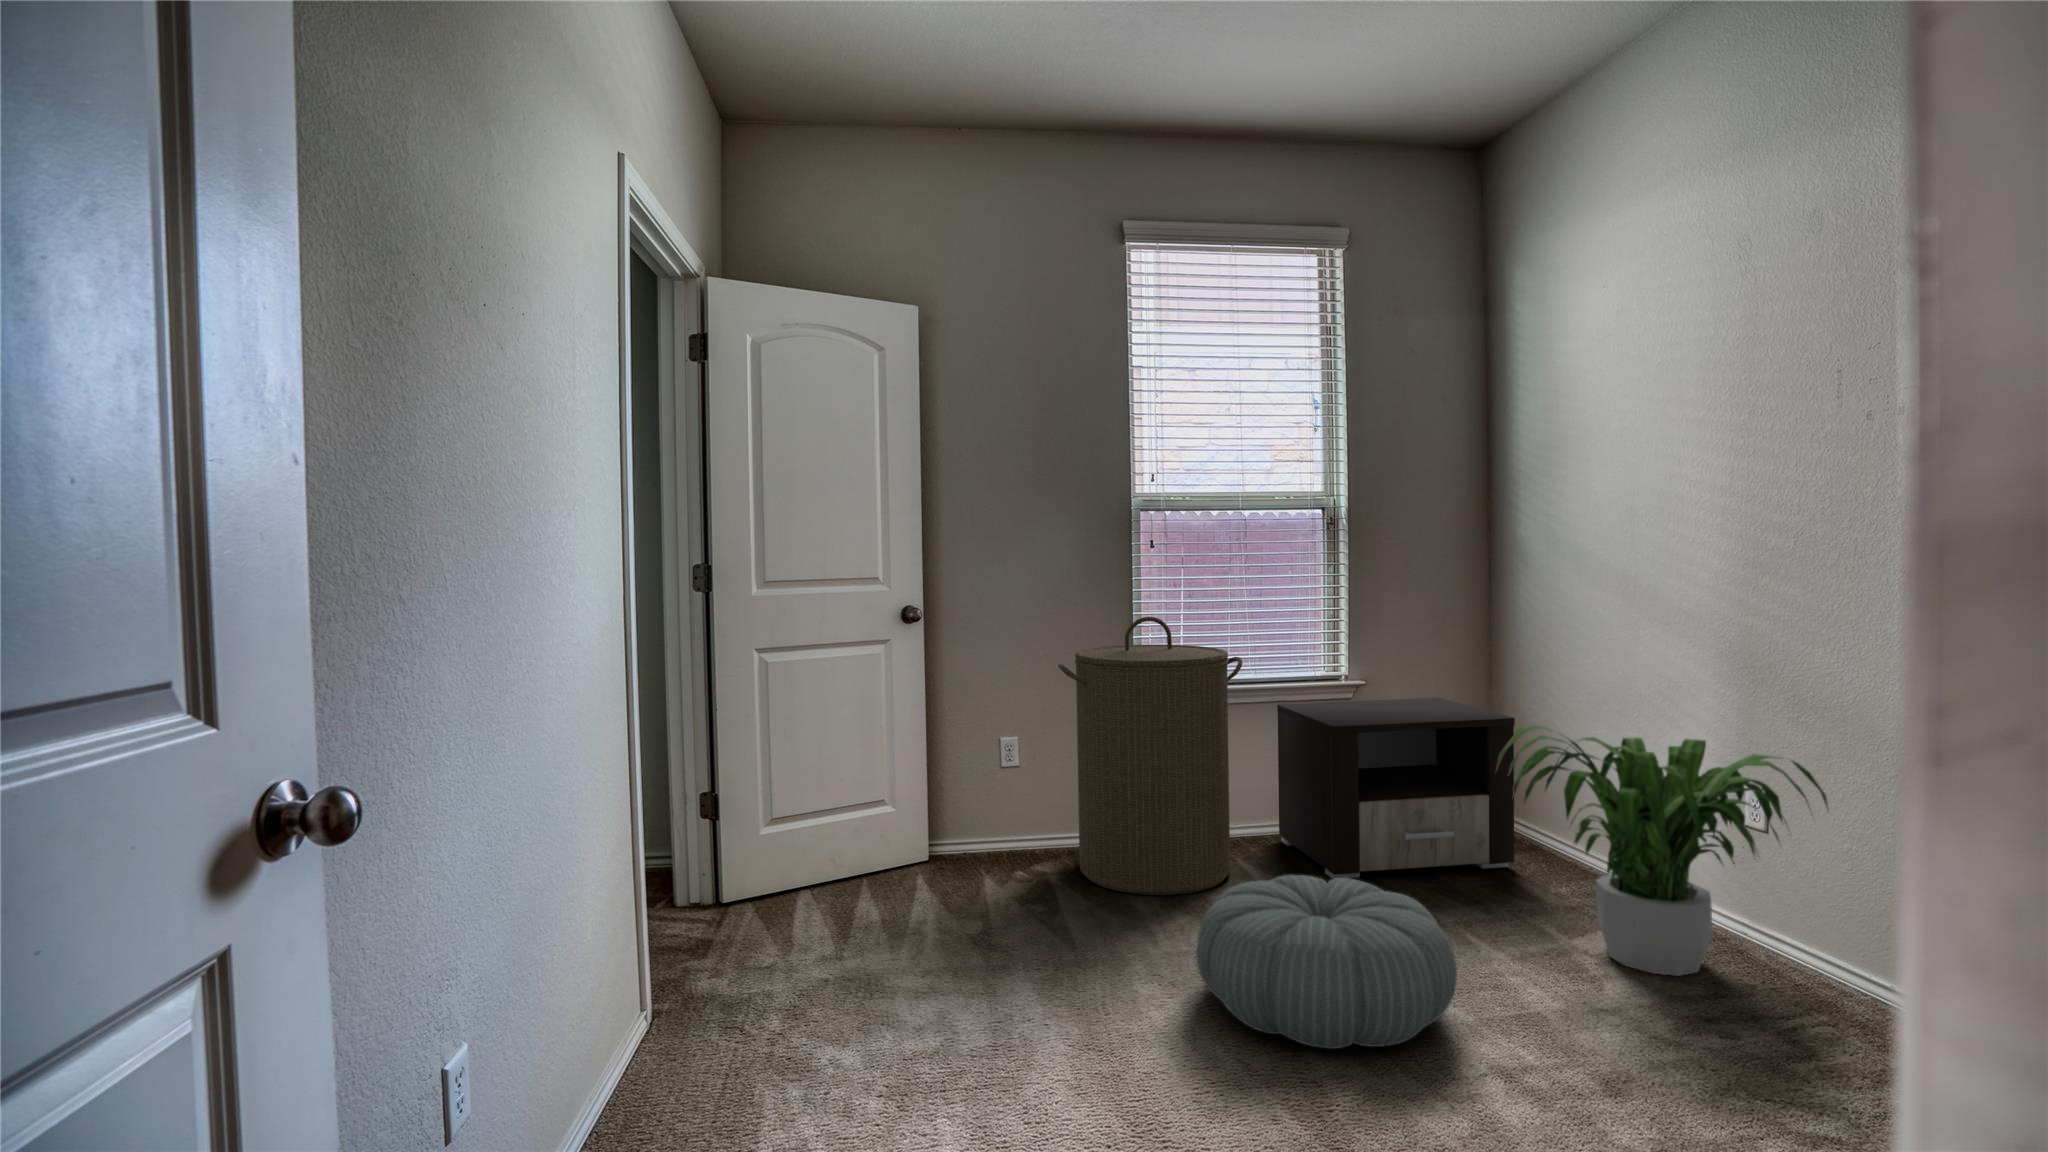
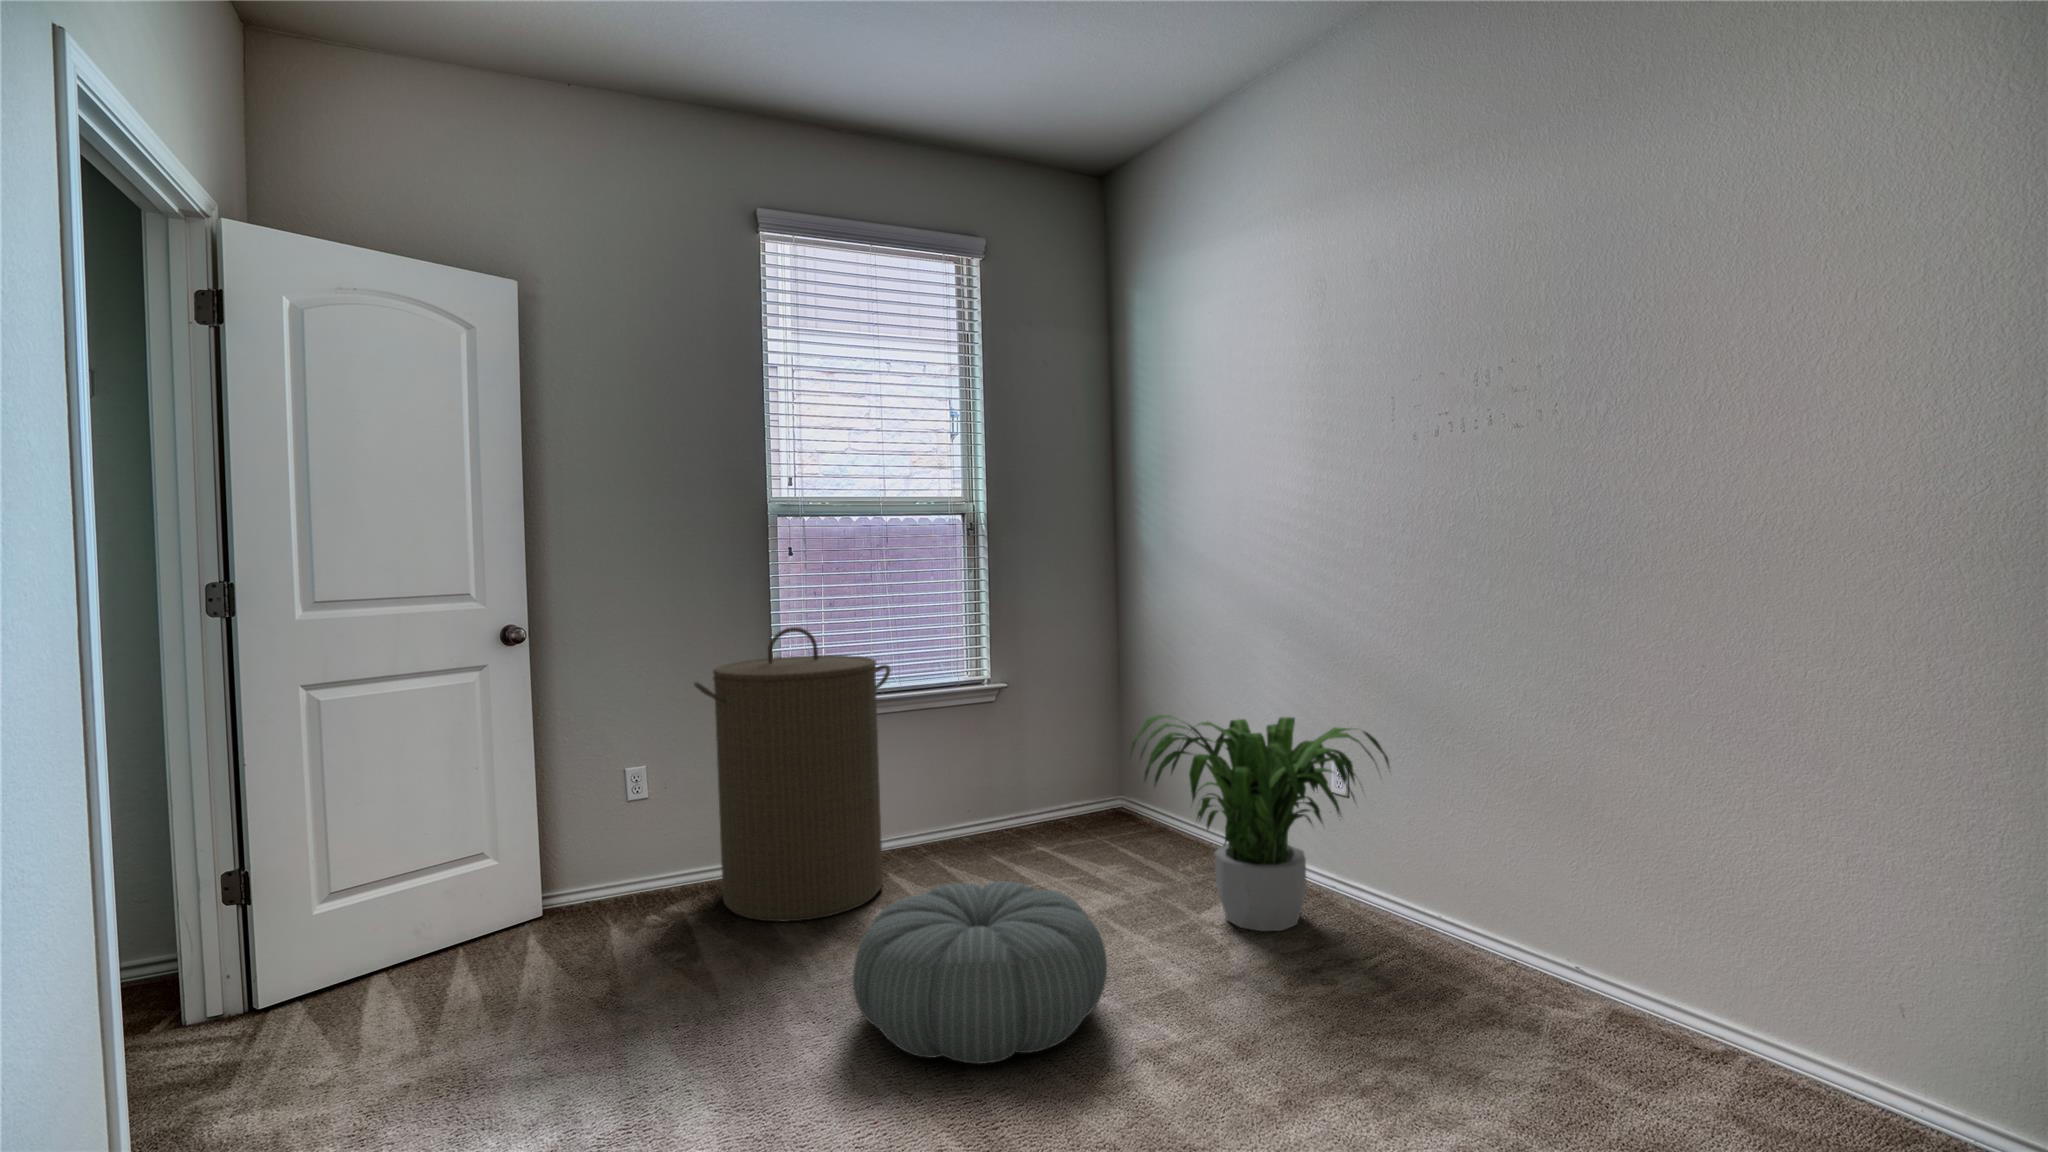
nightstand: present [1277,698,1515,879] -> none [925,693,1141,878]

